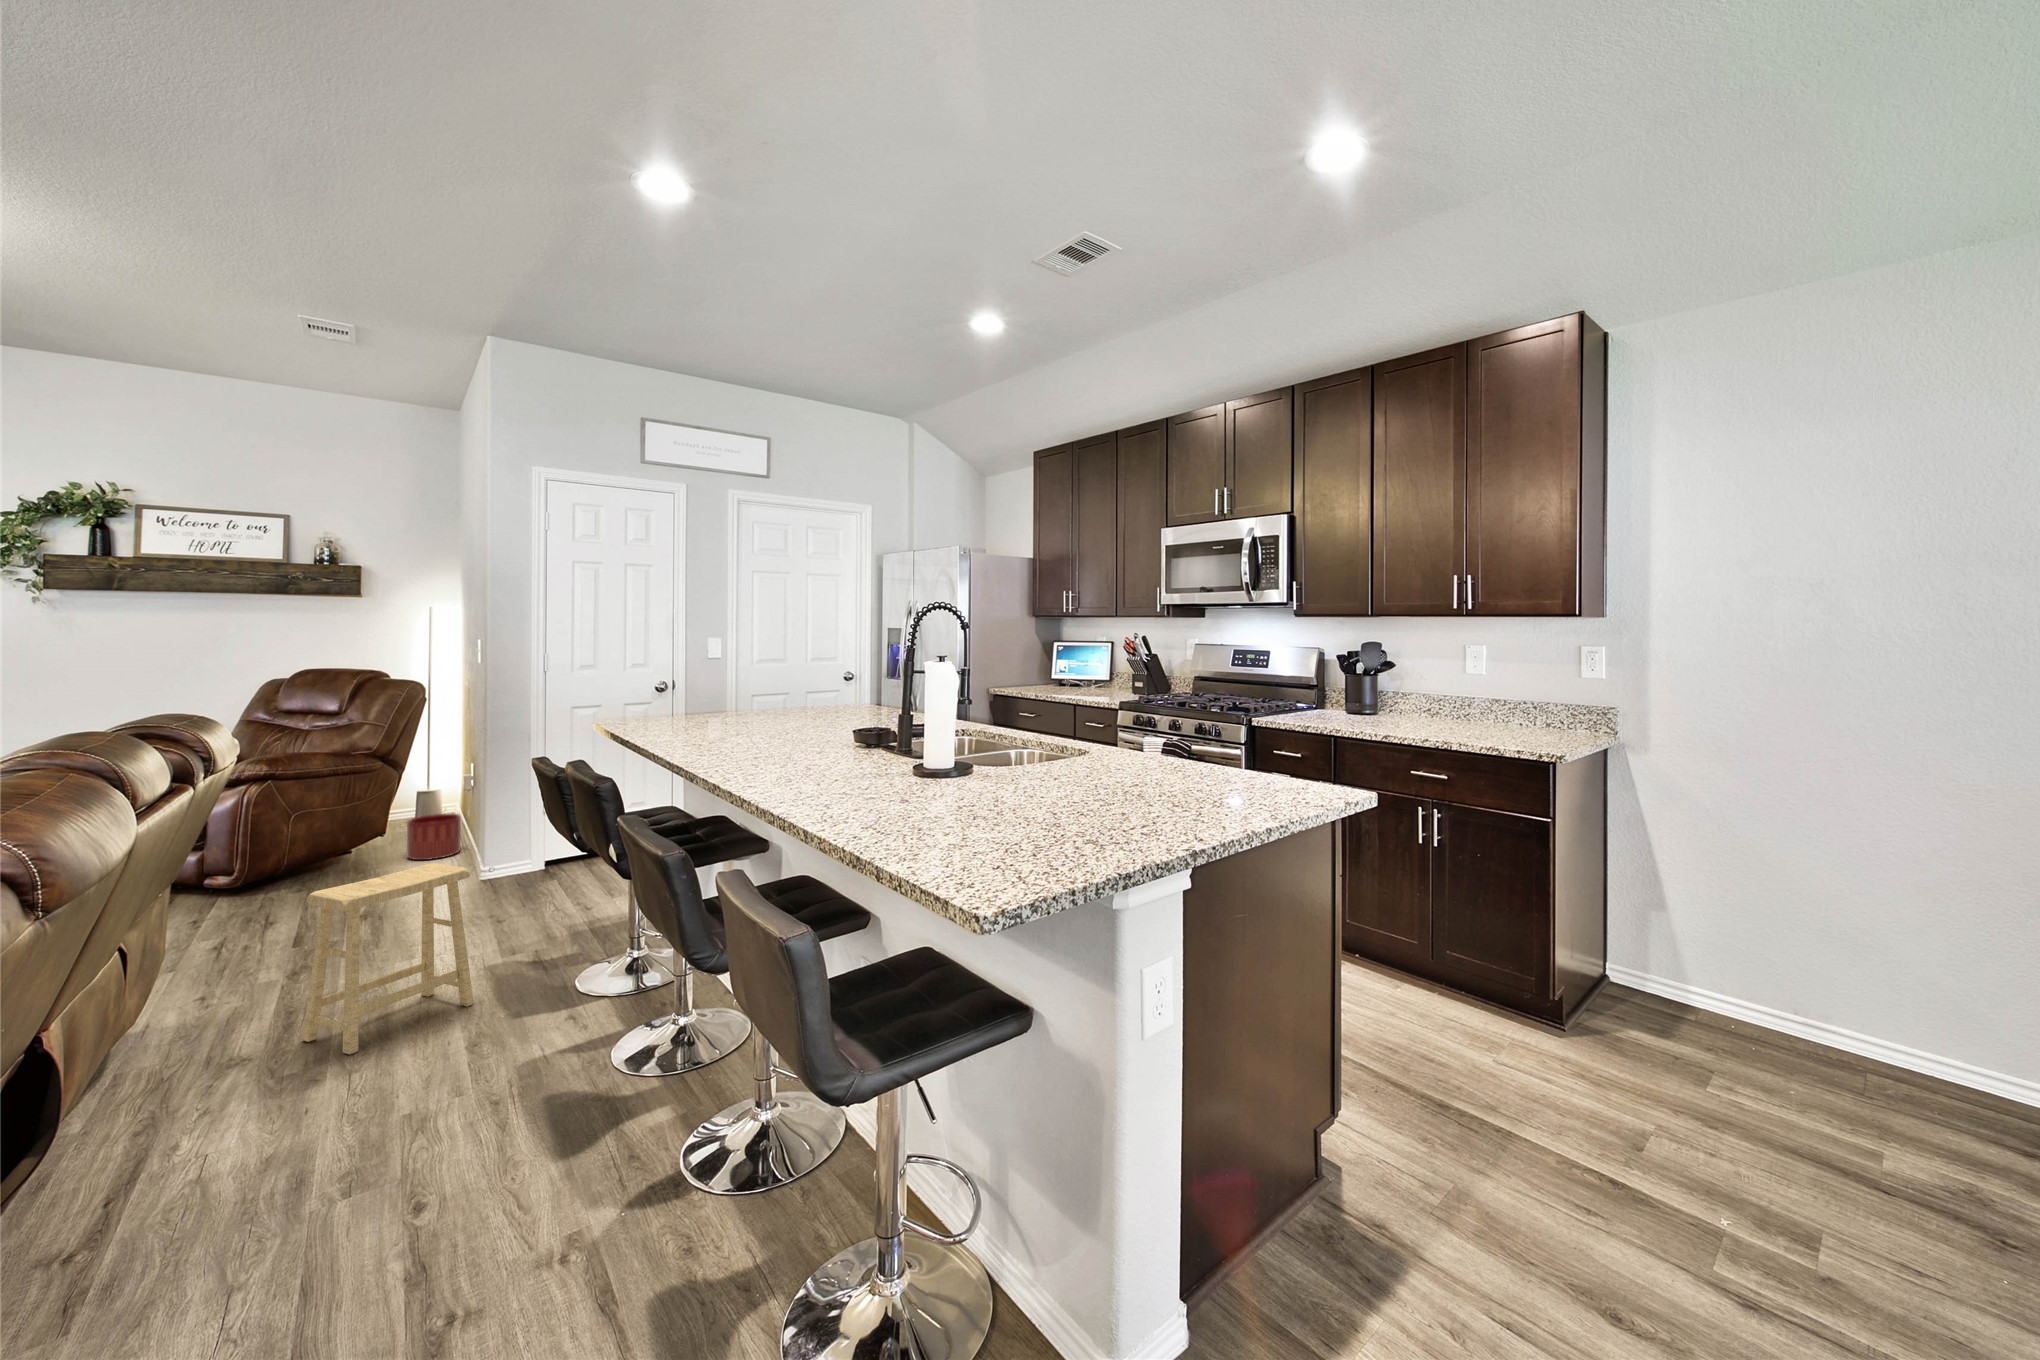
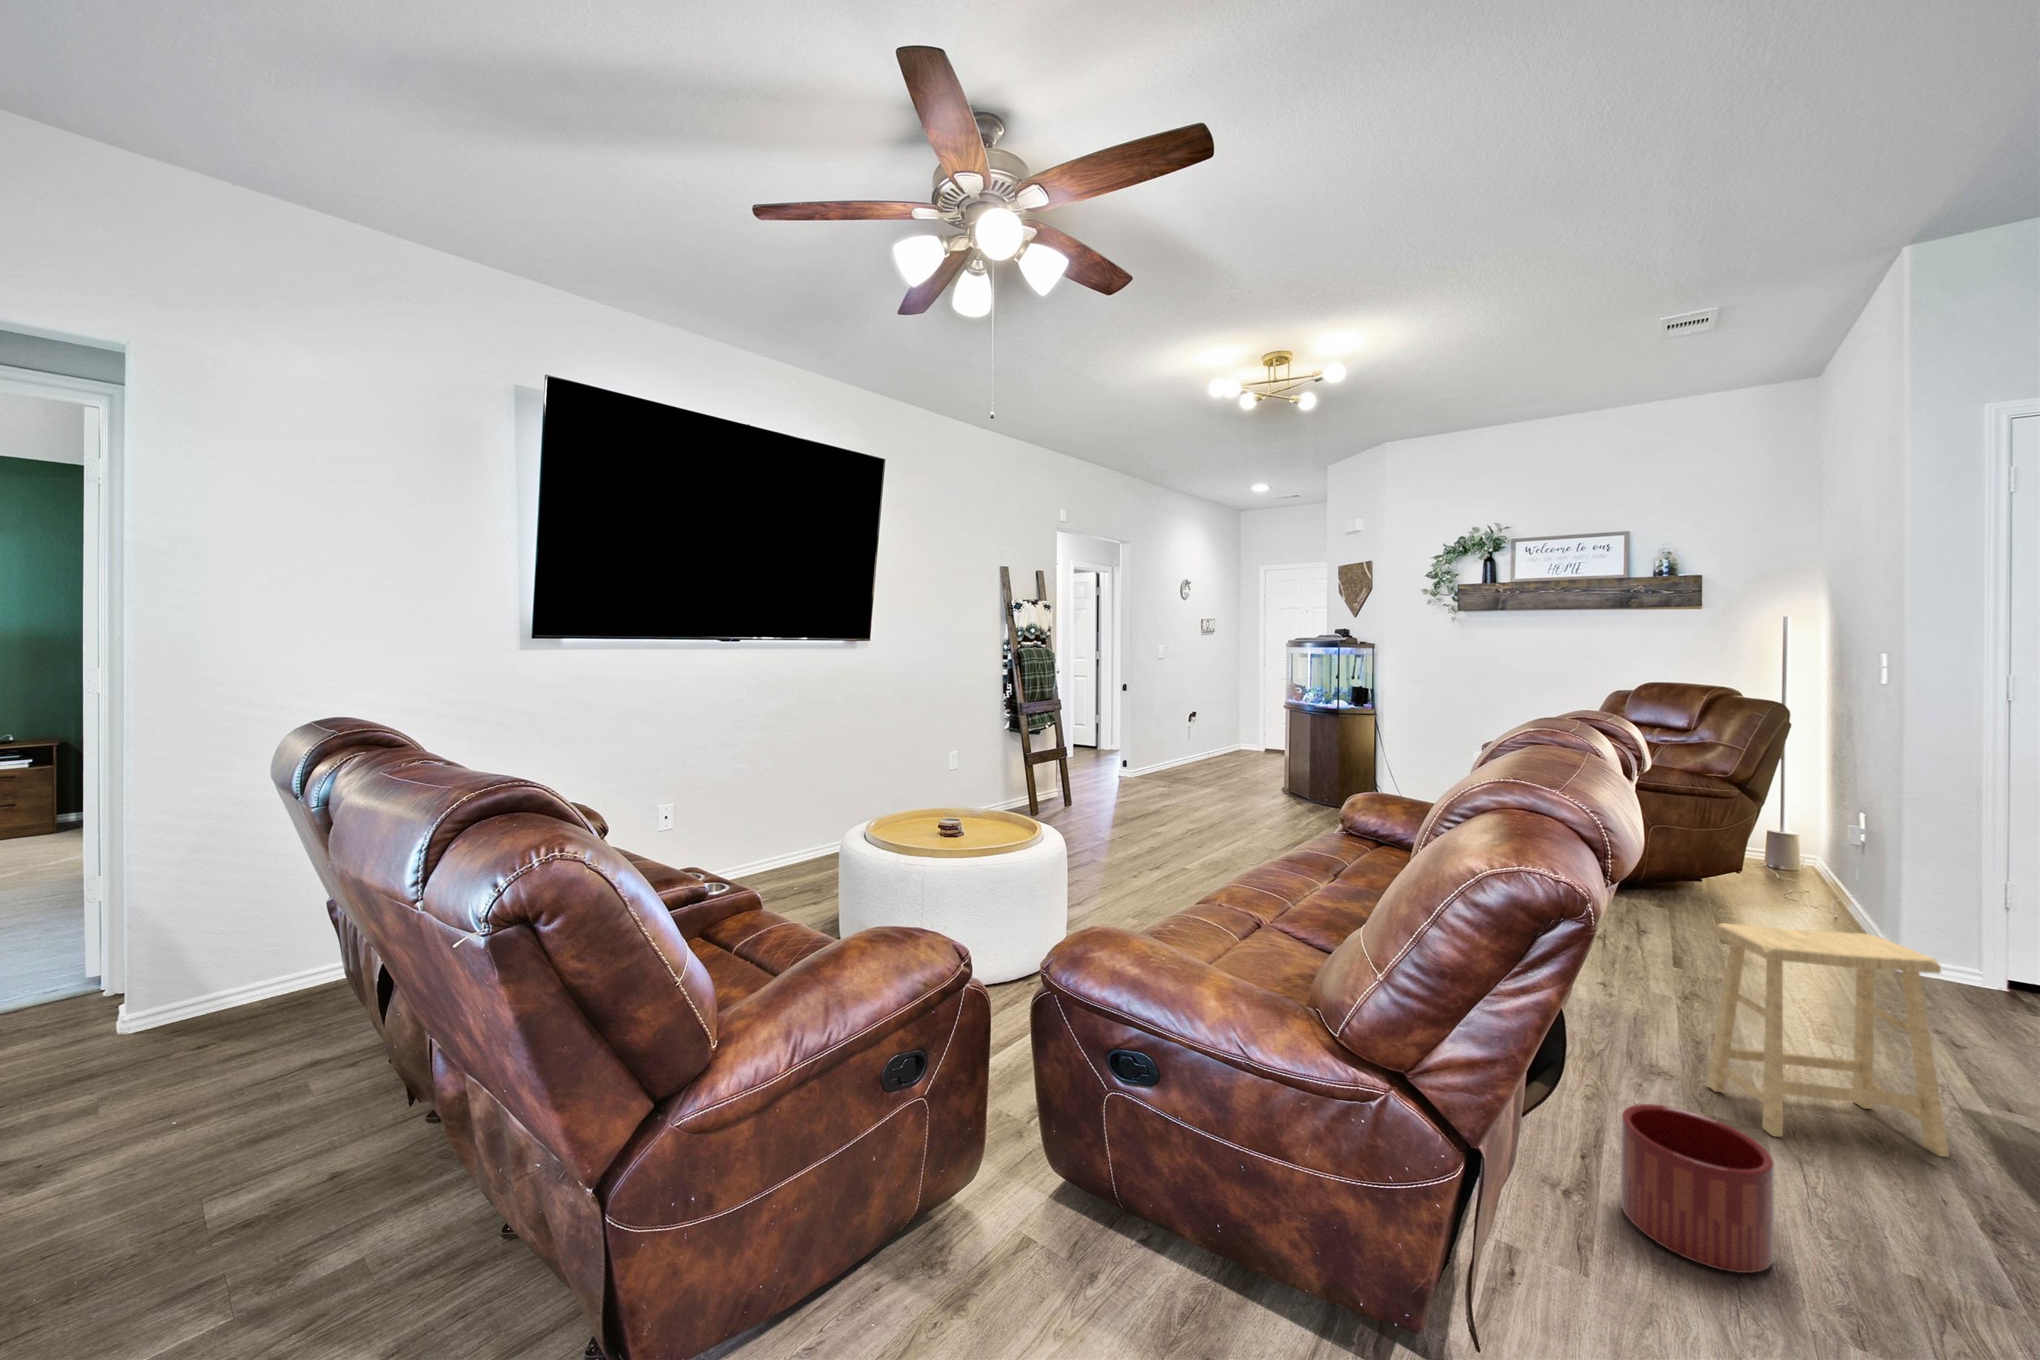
planter: present [407,814,461,860] -> present [1620,1104,1774,1273]

